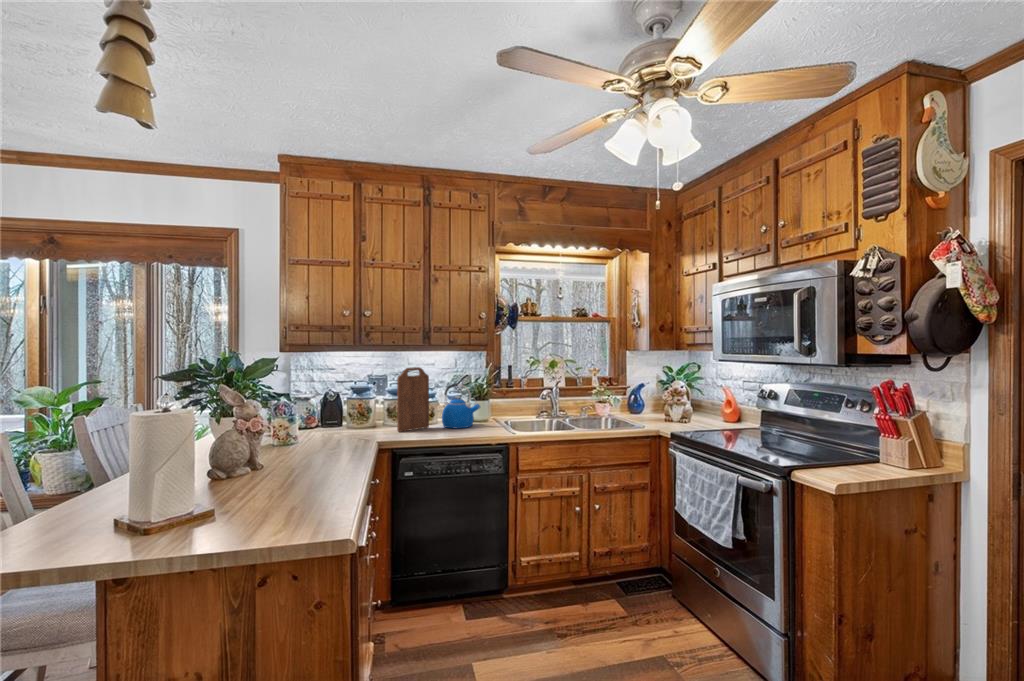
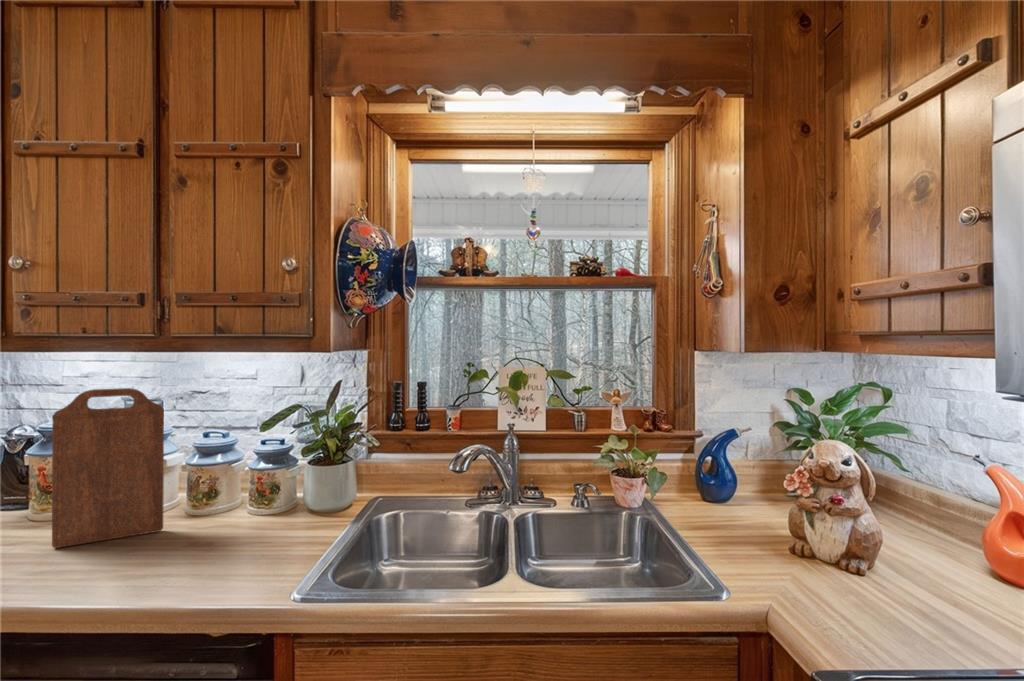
kettle: present [442,384,480,428] -> none [189,427,275,542]

